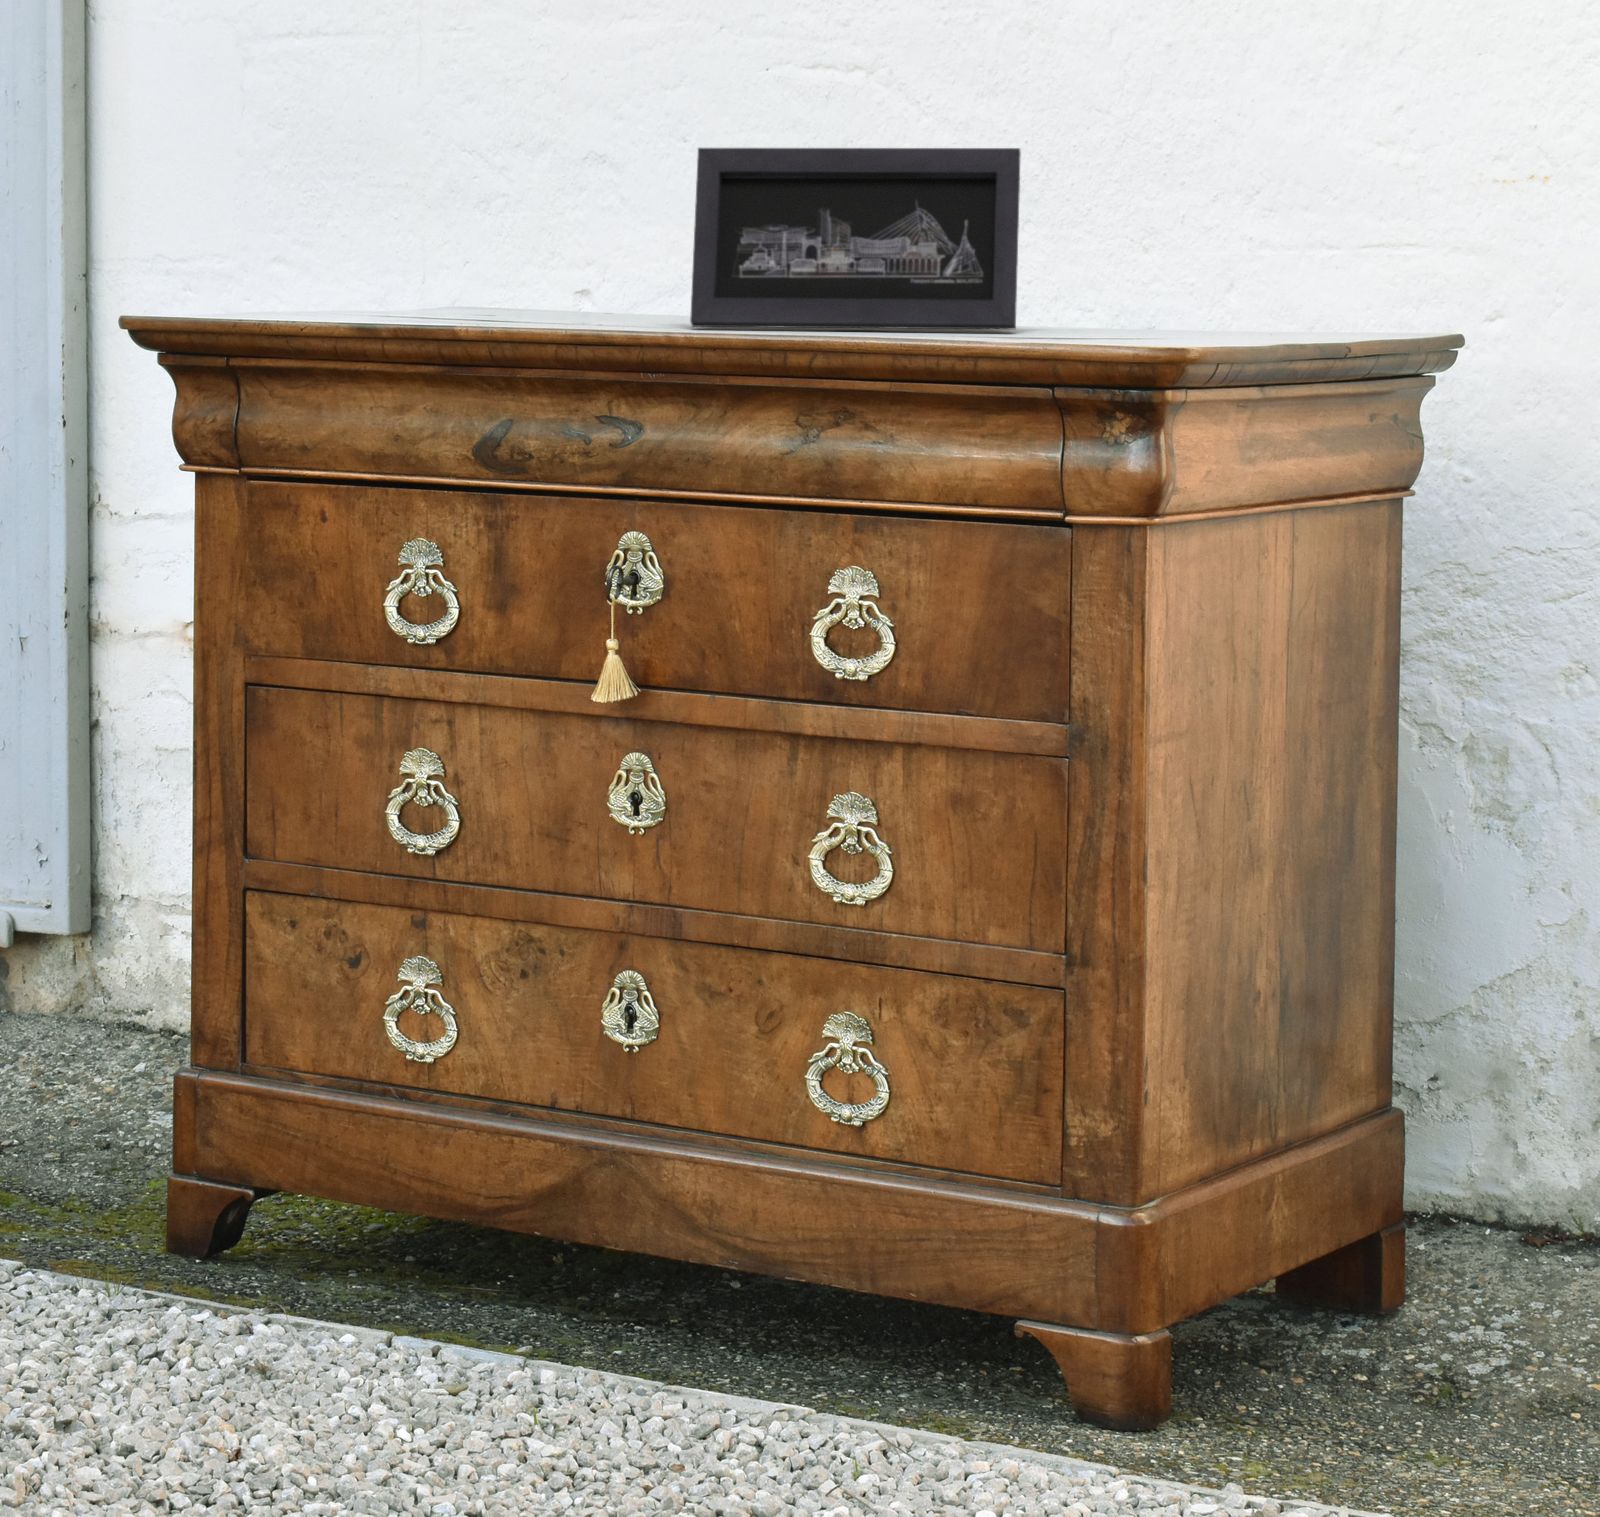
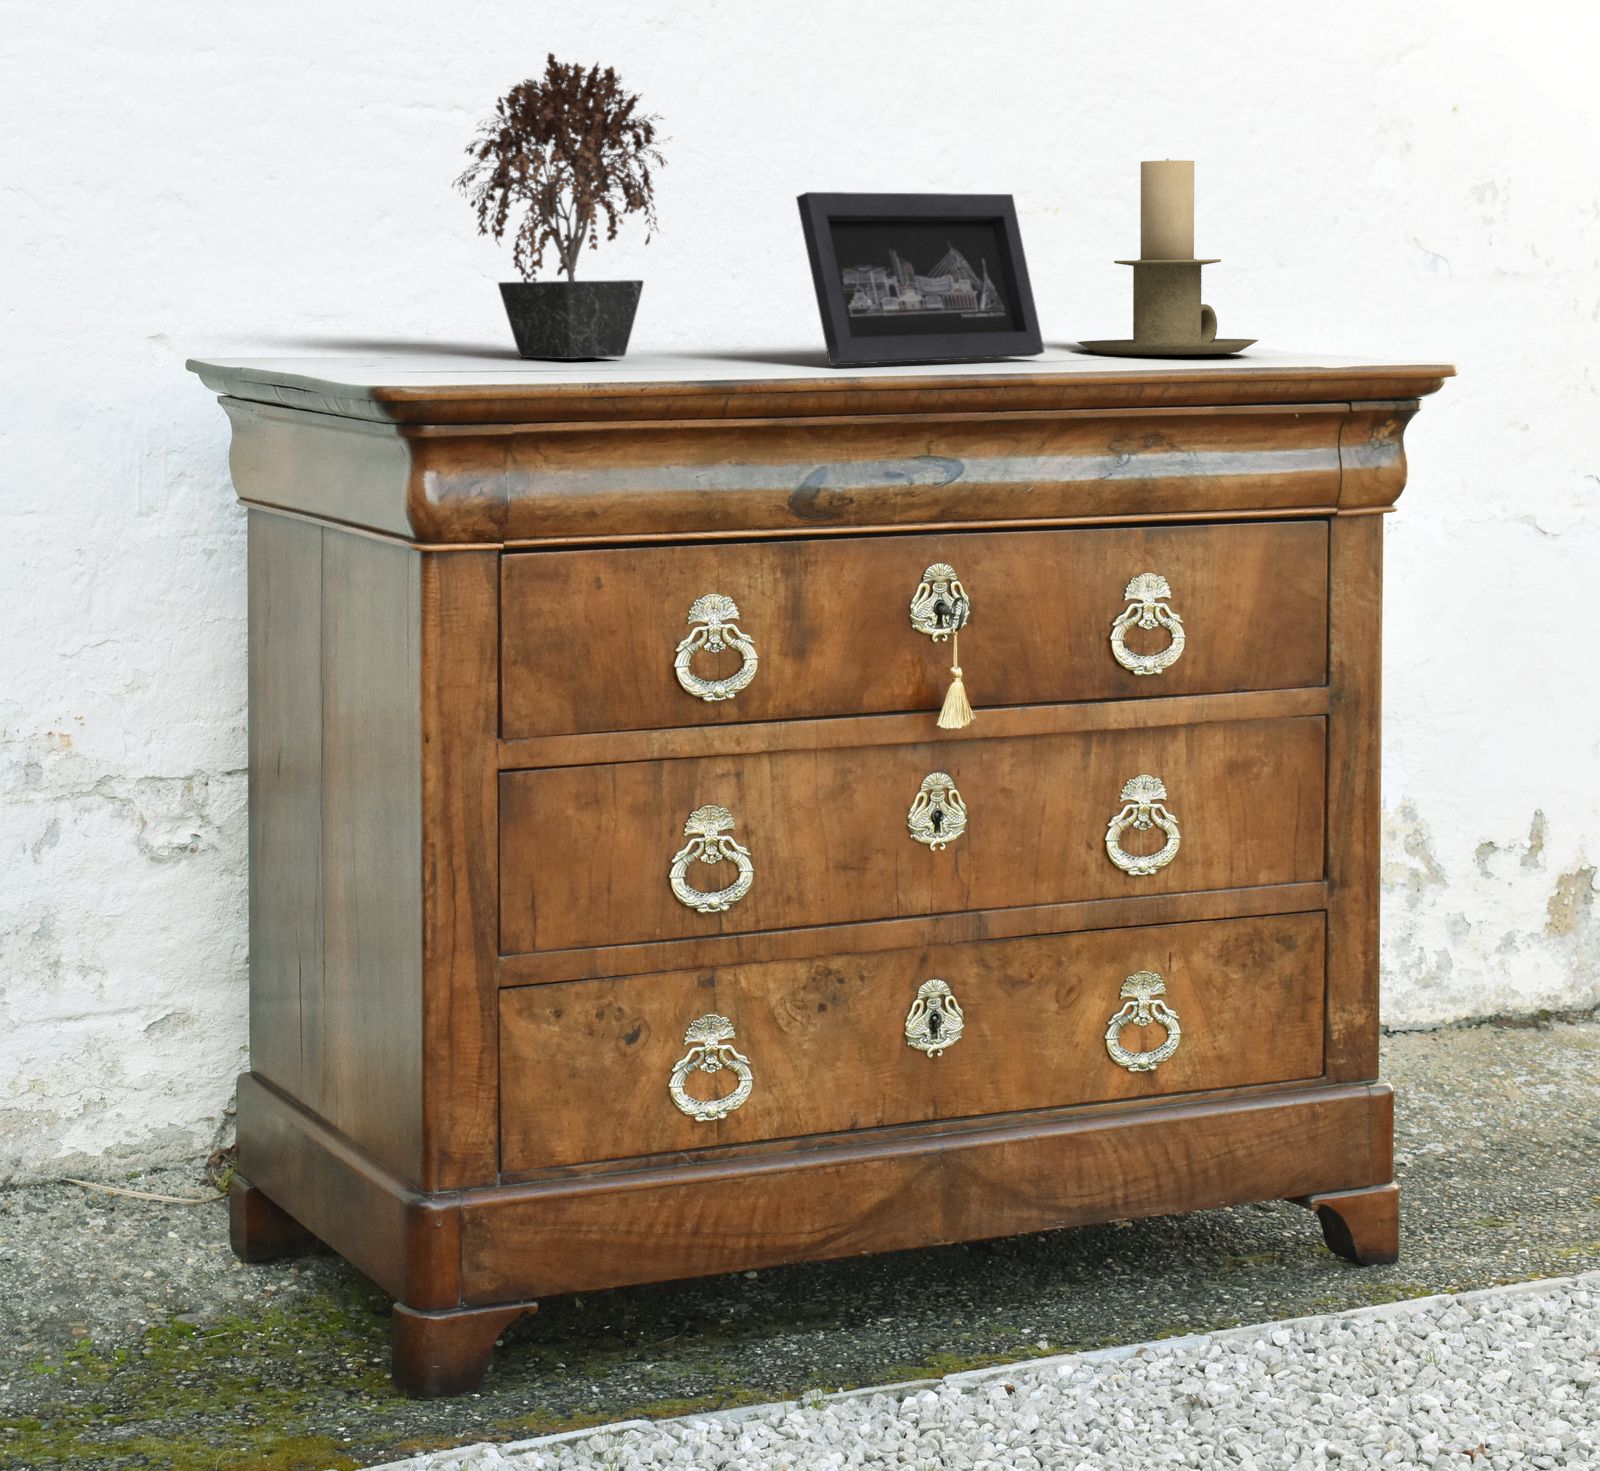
potted plant: none [446,23,666,322] -> present [452,53,667,359]
candle holder: none [1160,103,1378,337] -> present [1077,159,1258,355]

